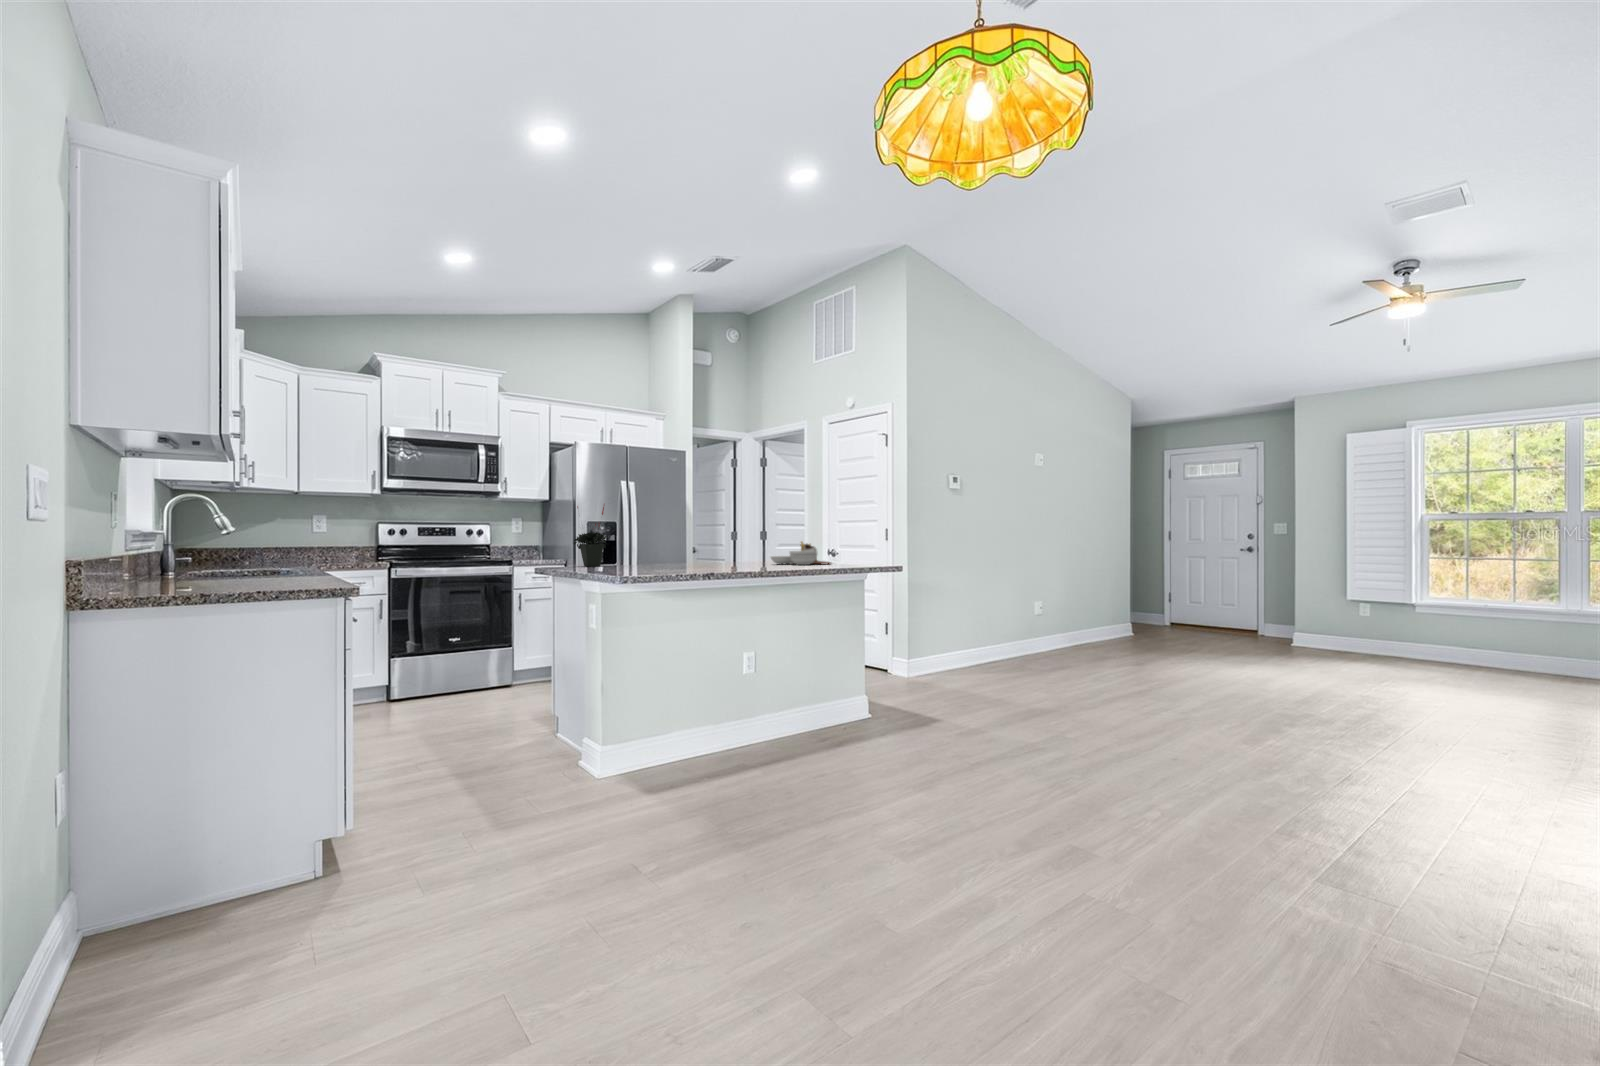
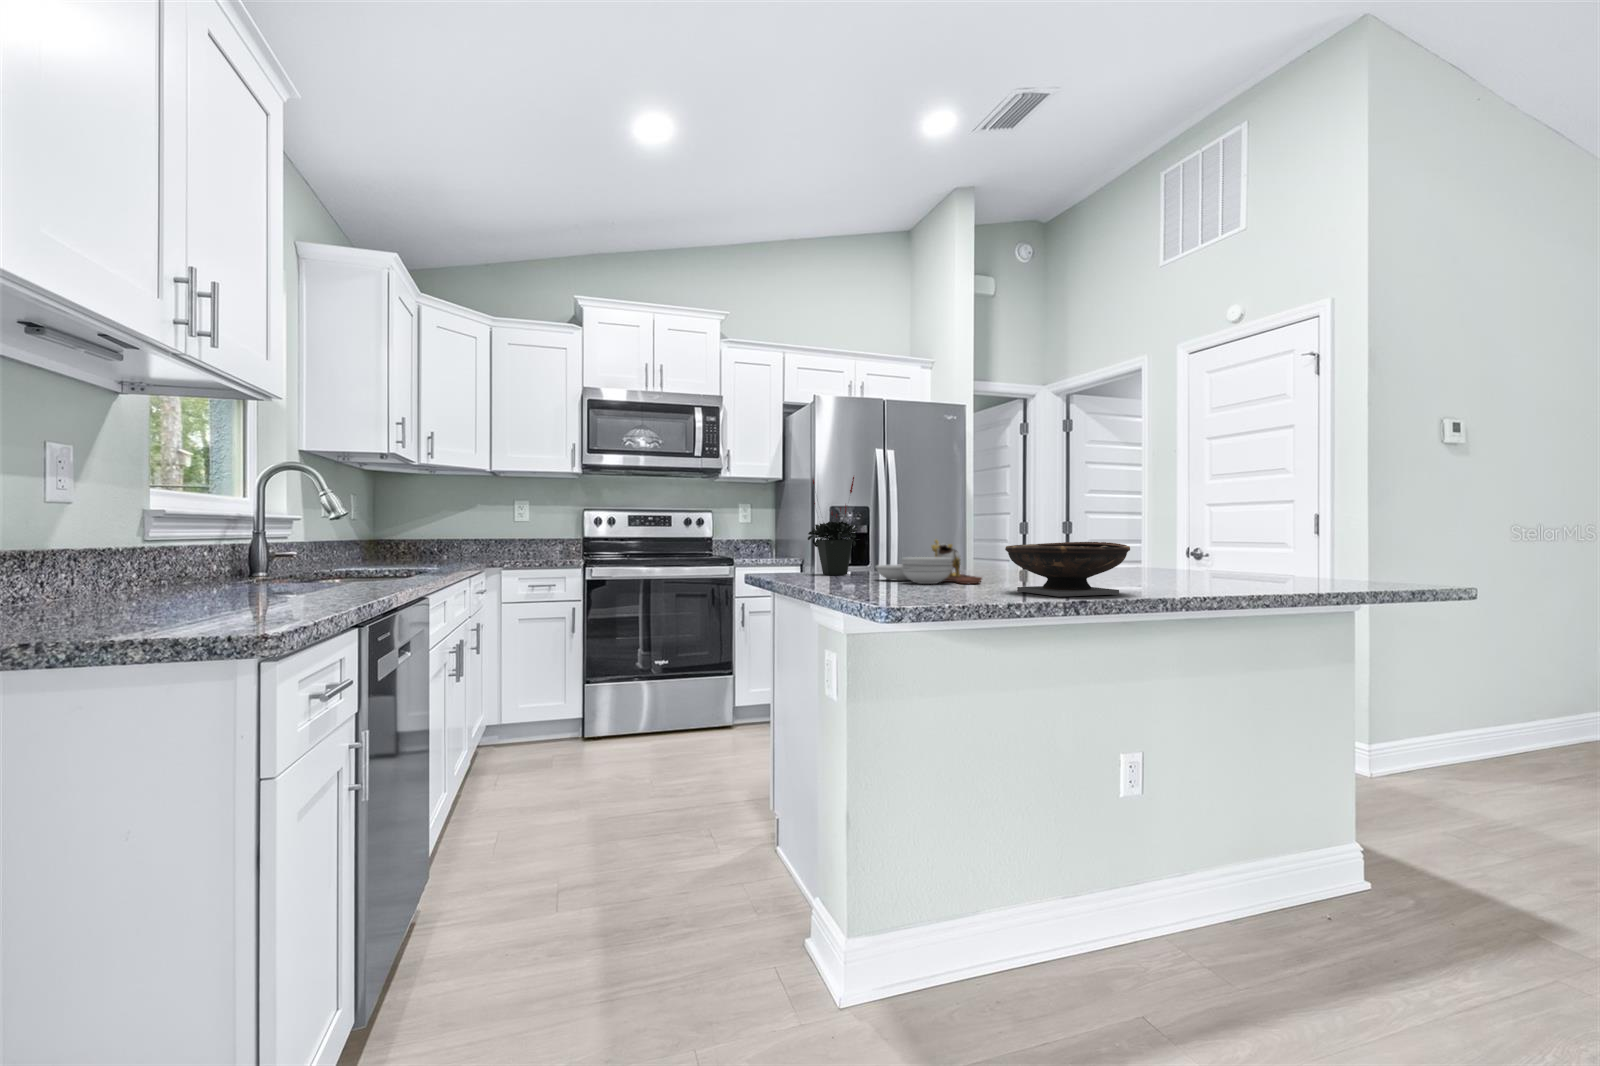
cutting board: present [771,542,831,565] -> present [876,539,982,584]
bowl: none [686,543,746,570] -> present [1005,542,1130,597]

